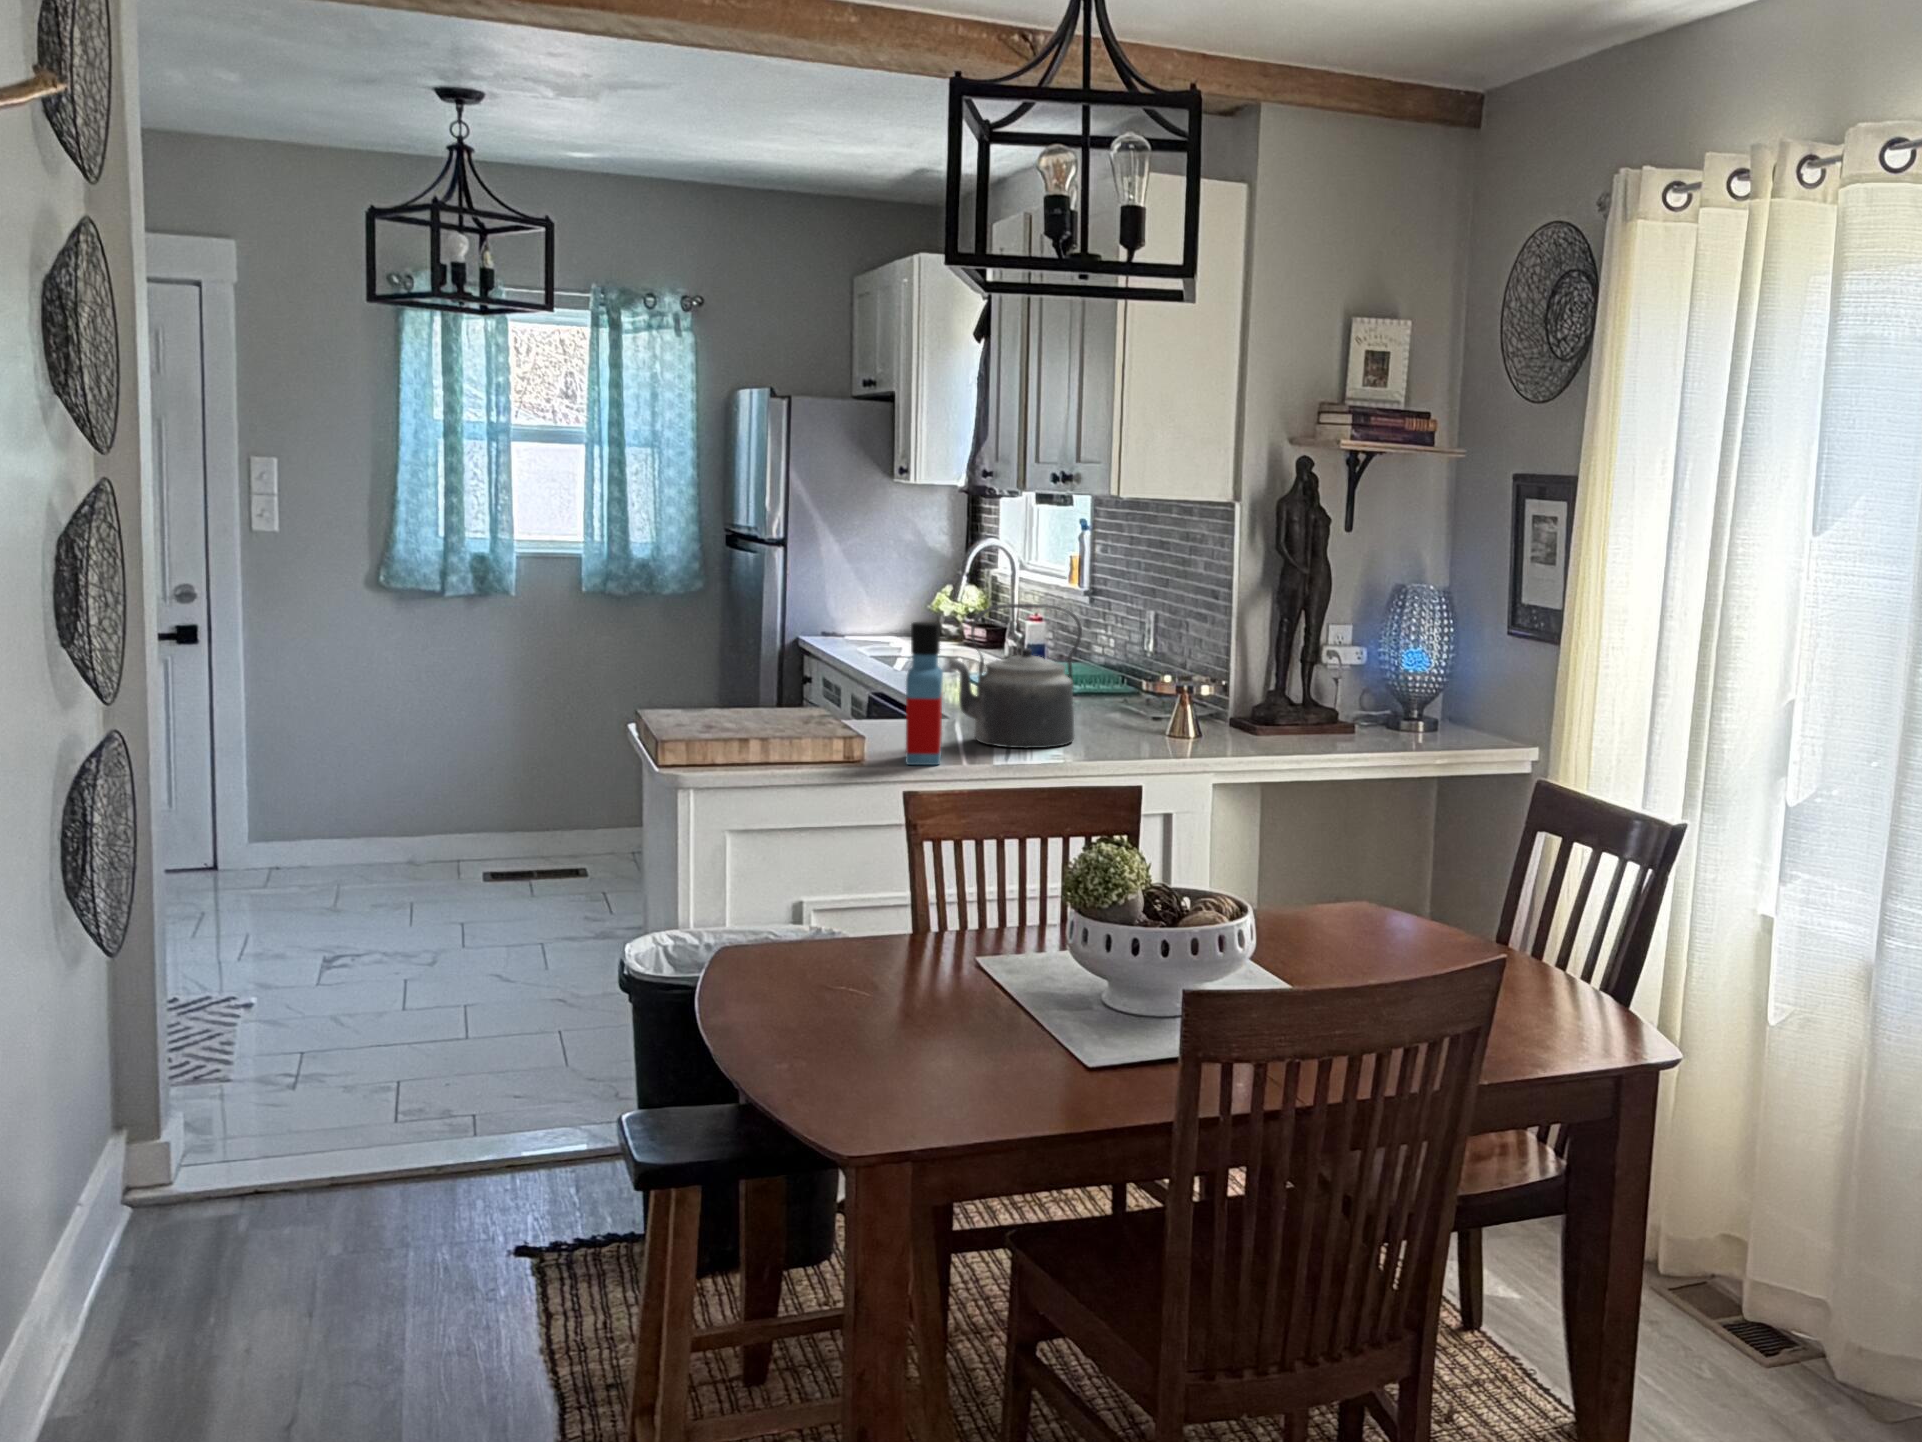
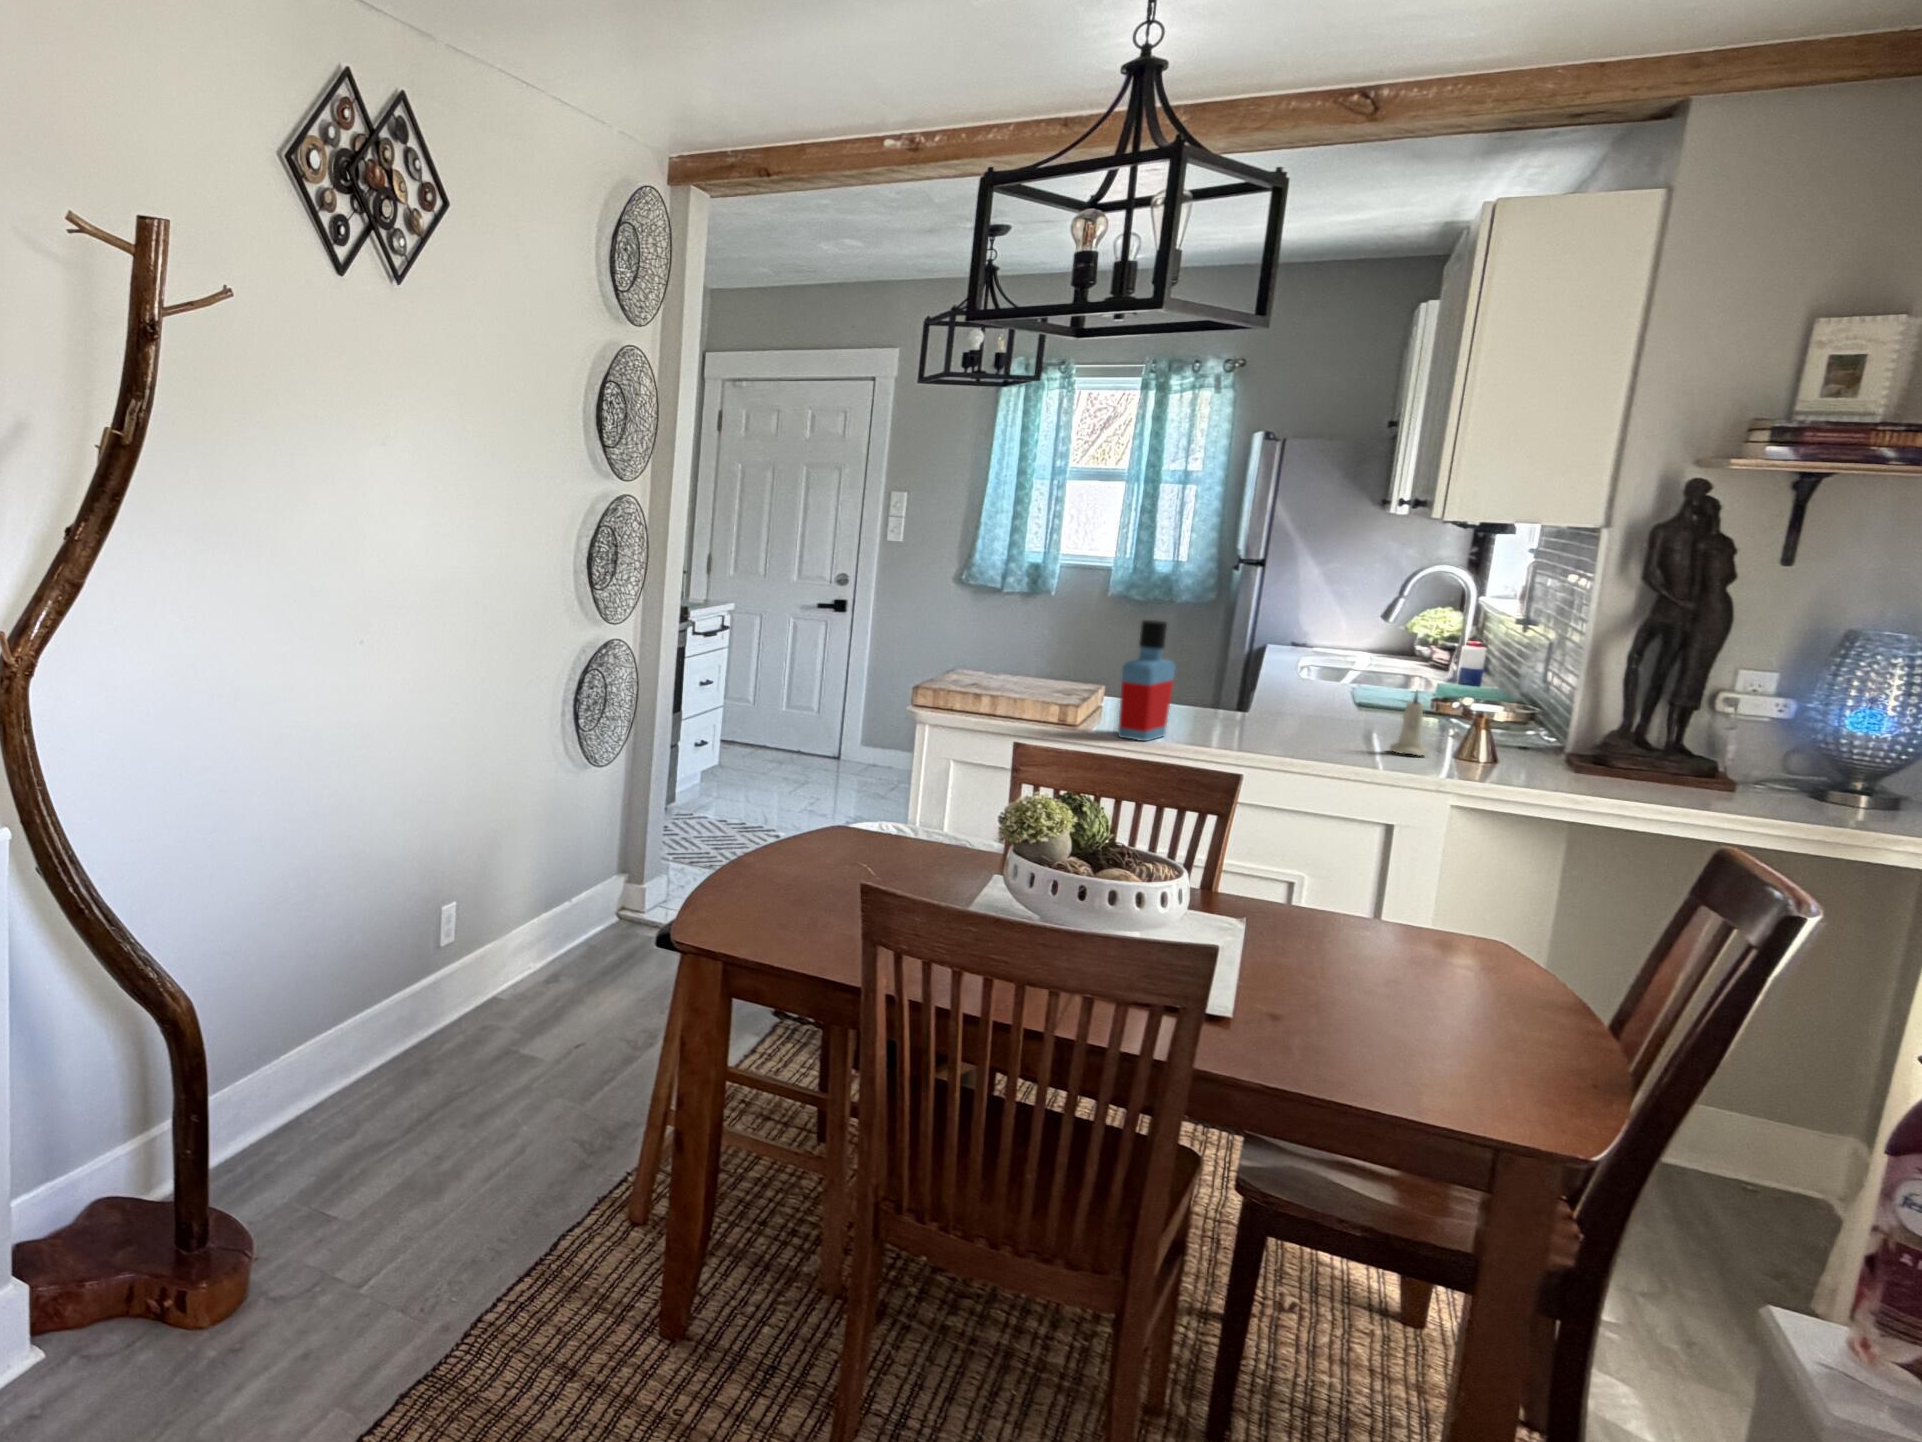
kettle: present [951,604,1082,748] -> none [1205,614,1349,748]
candle: none [1118,669,1153,737] -> present [1390,693,1428,755]

